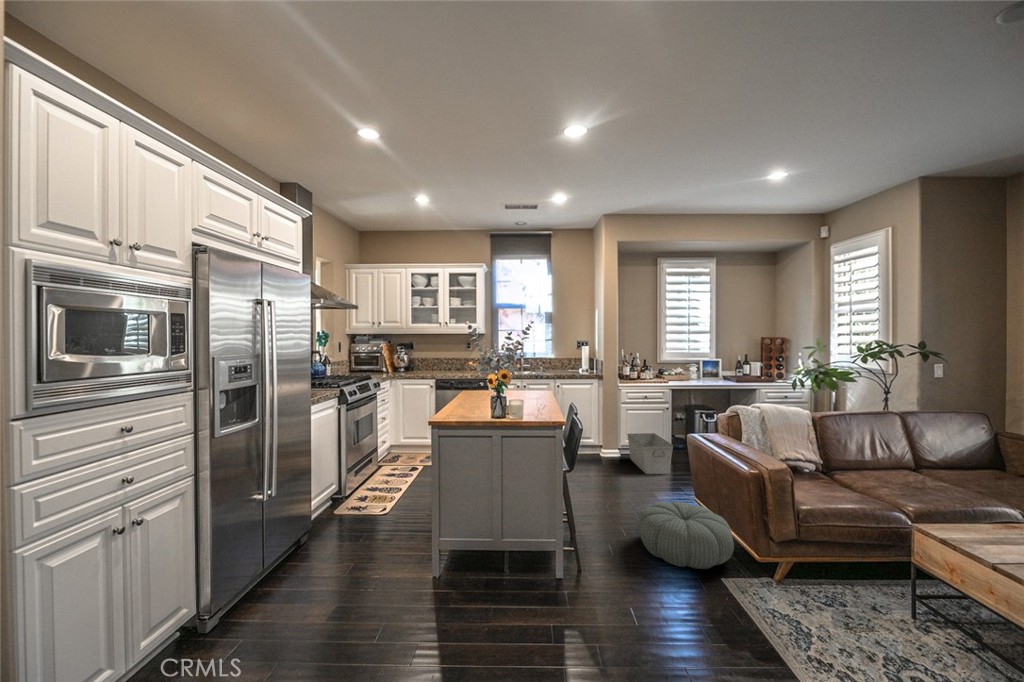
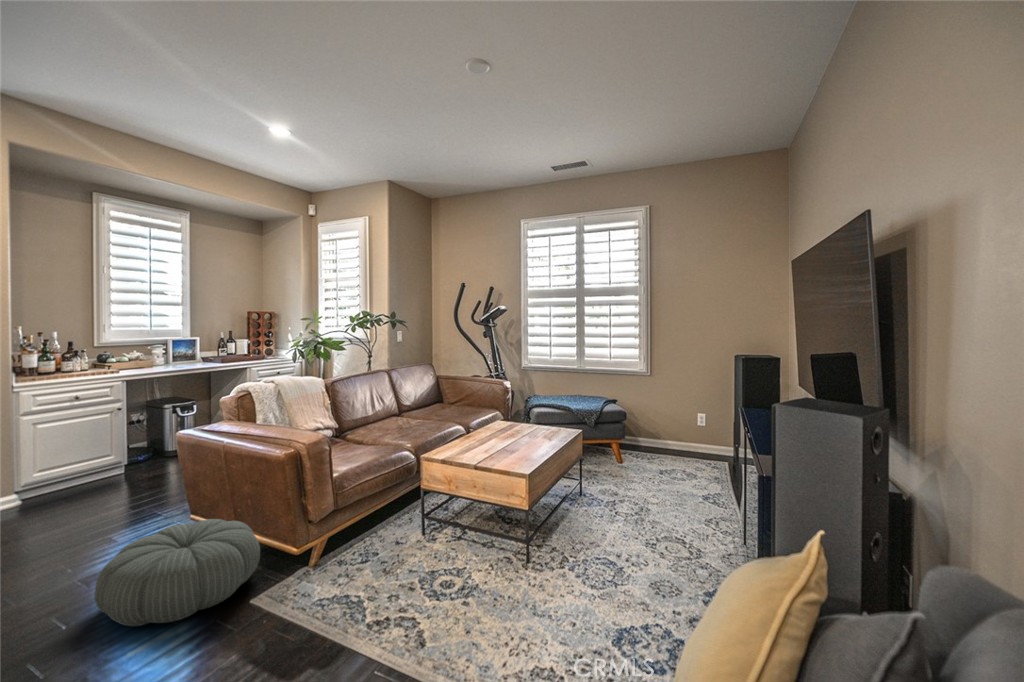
storage bin: present [627,433,673,474] -> none [41,448,139,512]

